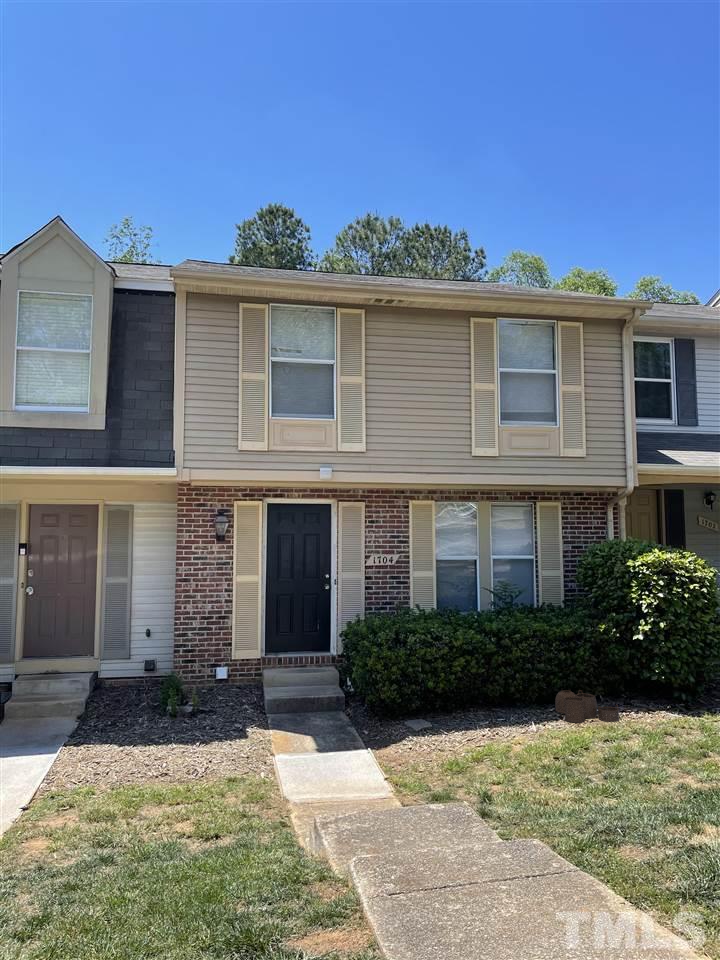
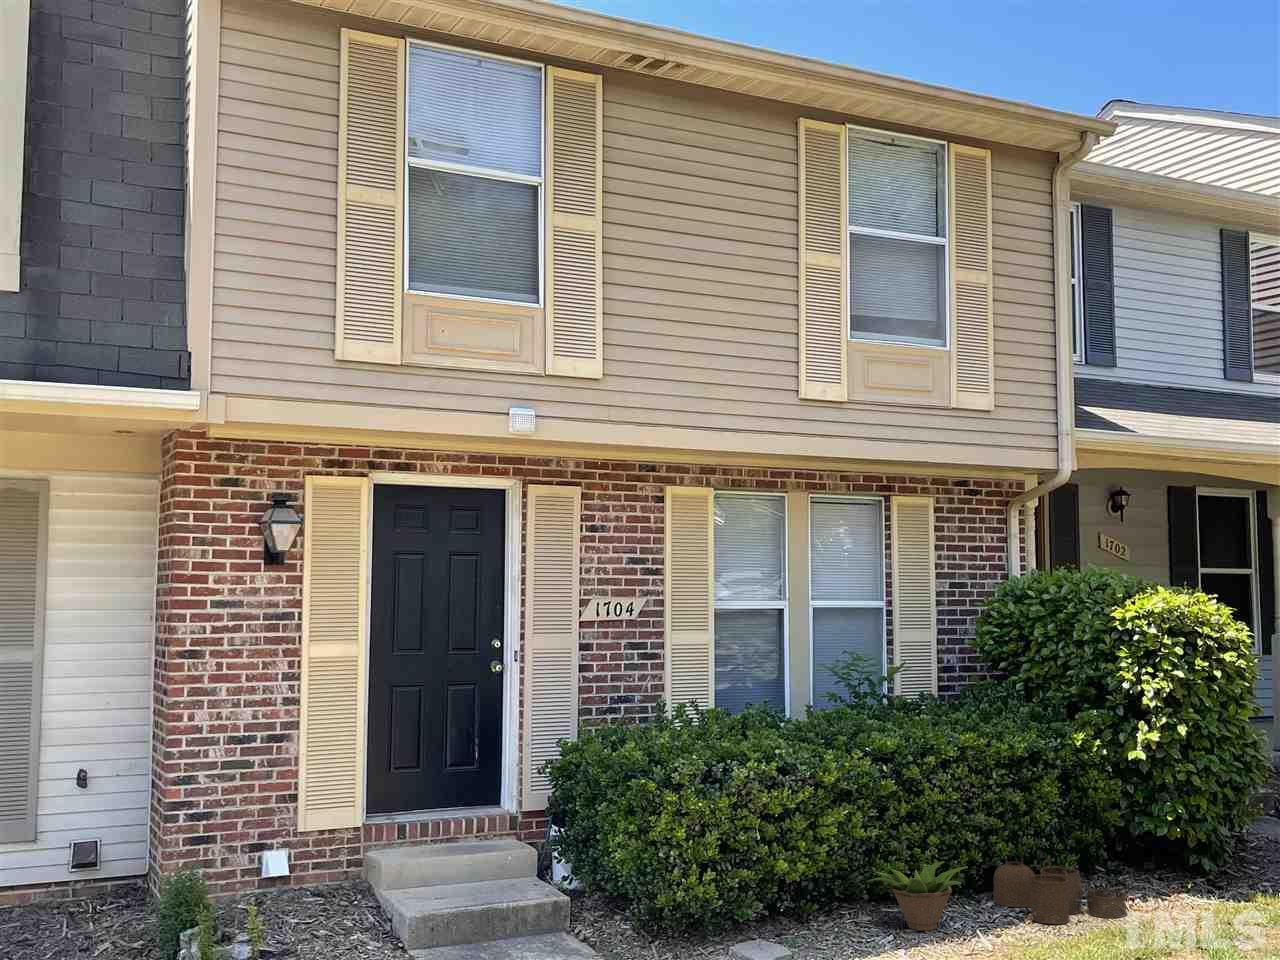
decorative plant: none [476,687,530,721] -> present [867,861,967,930]

